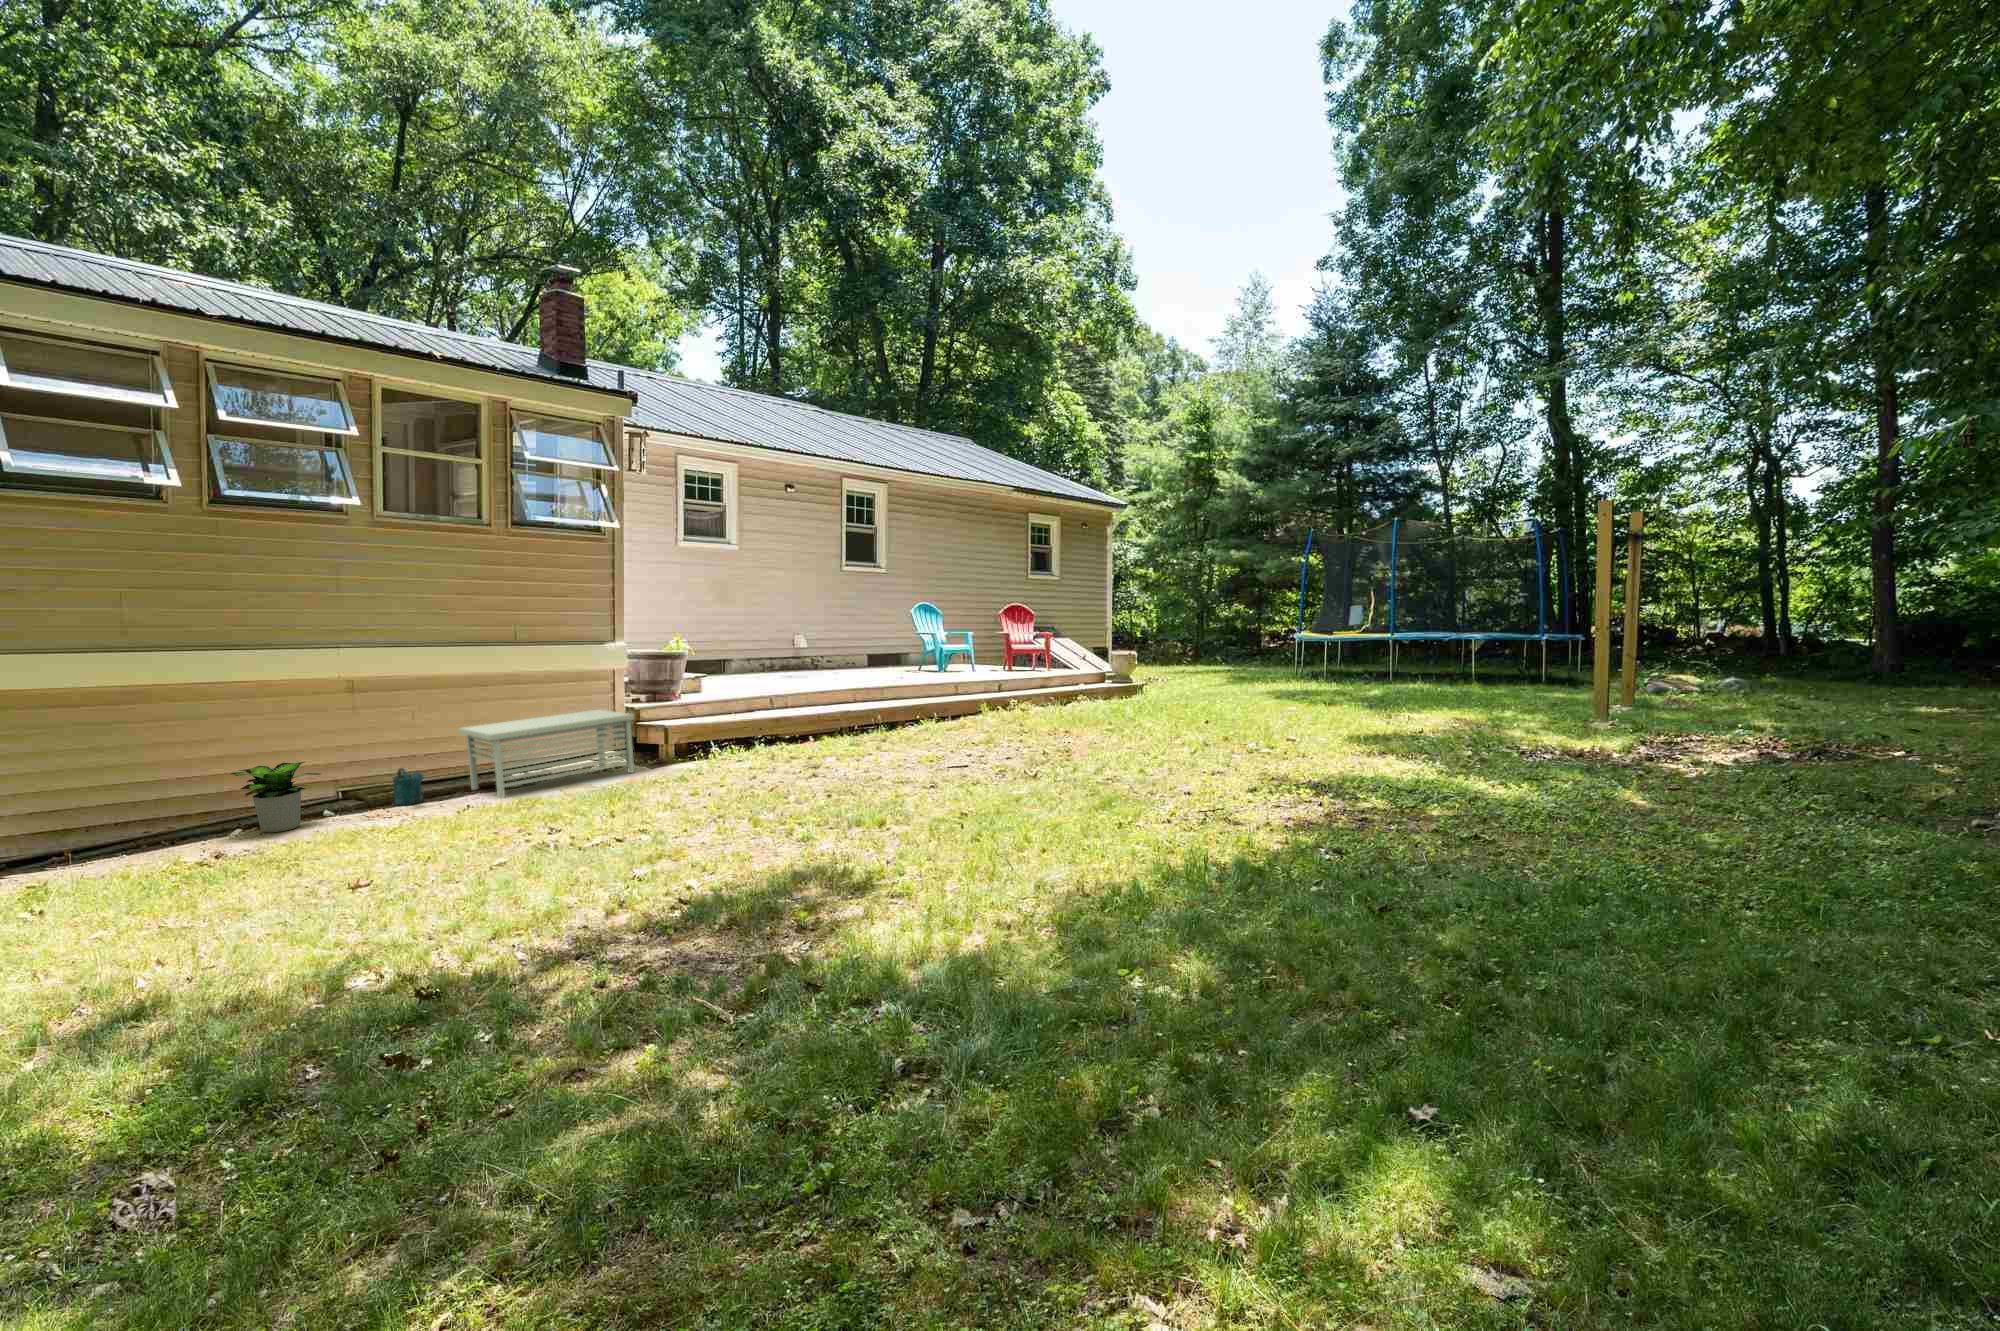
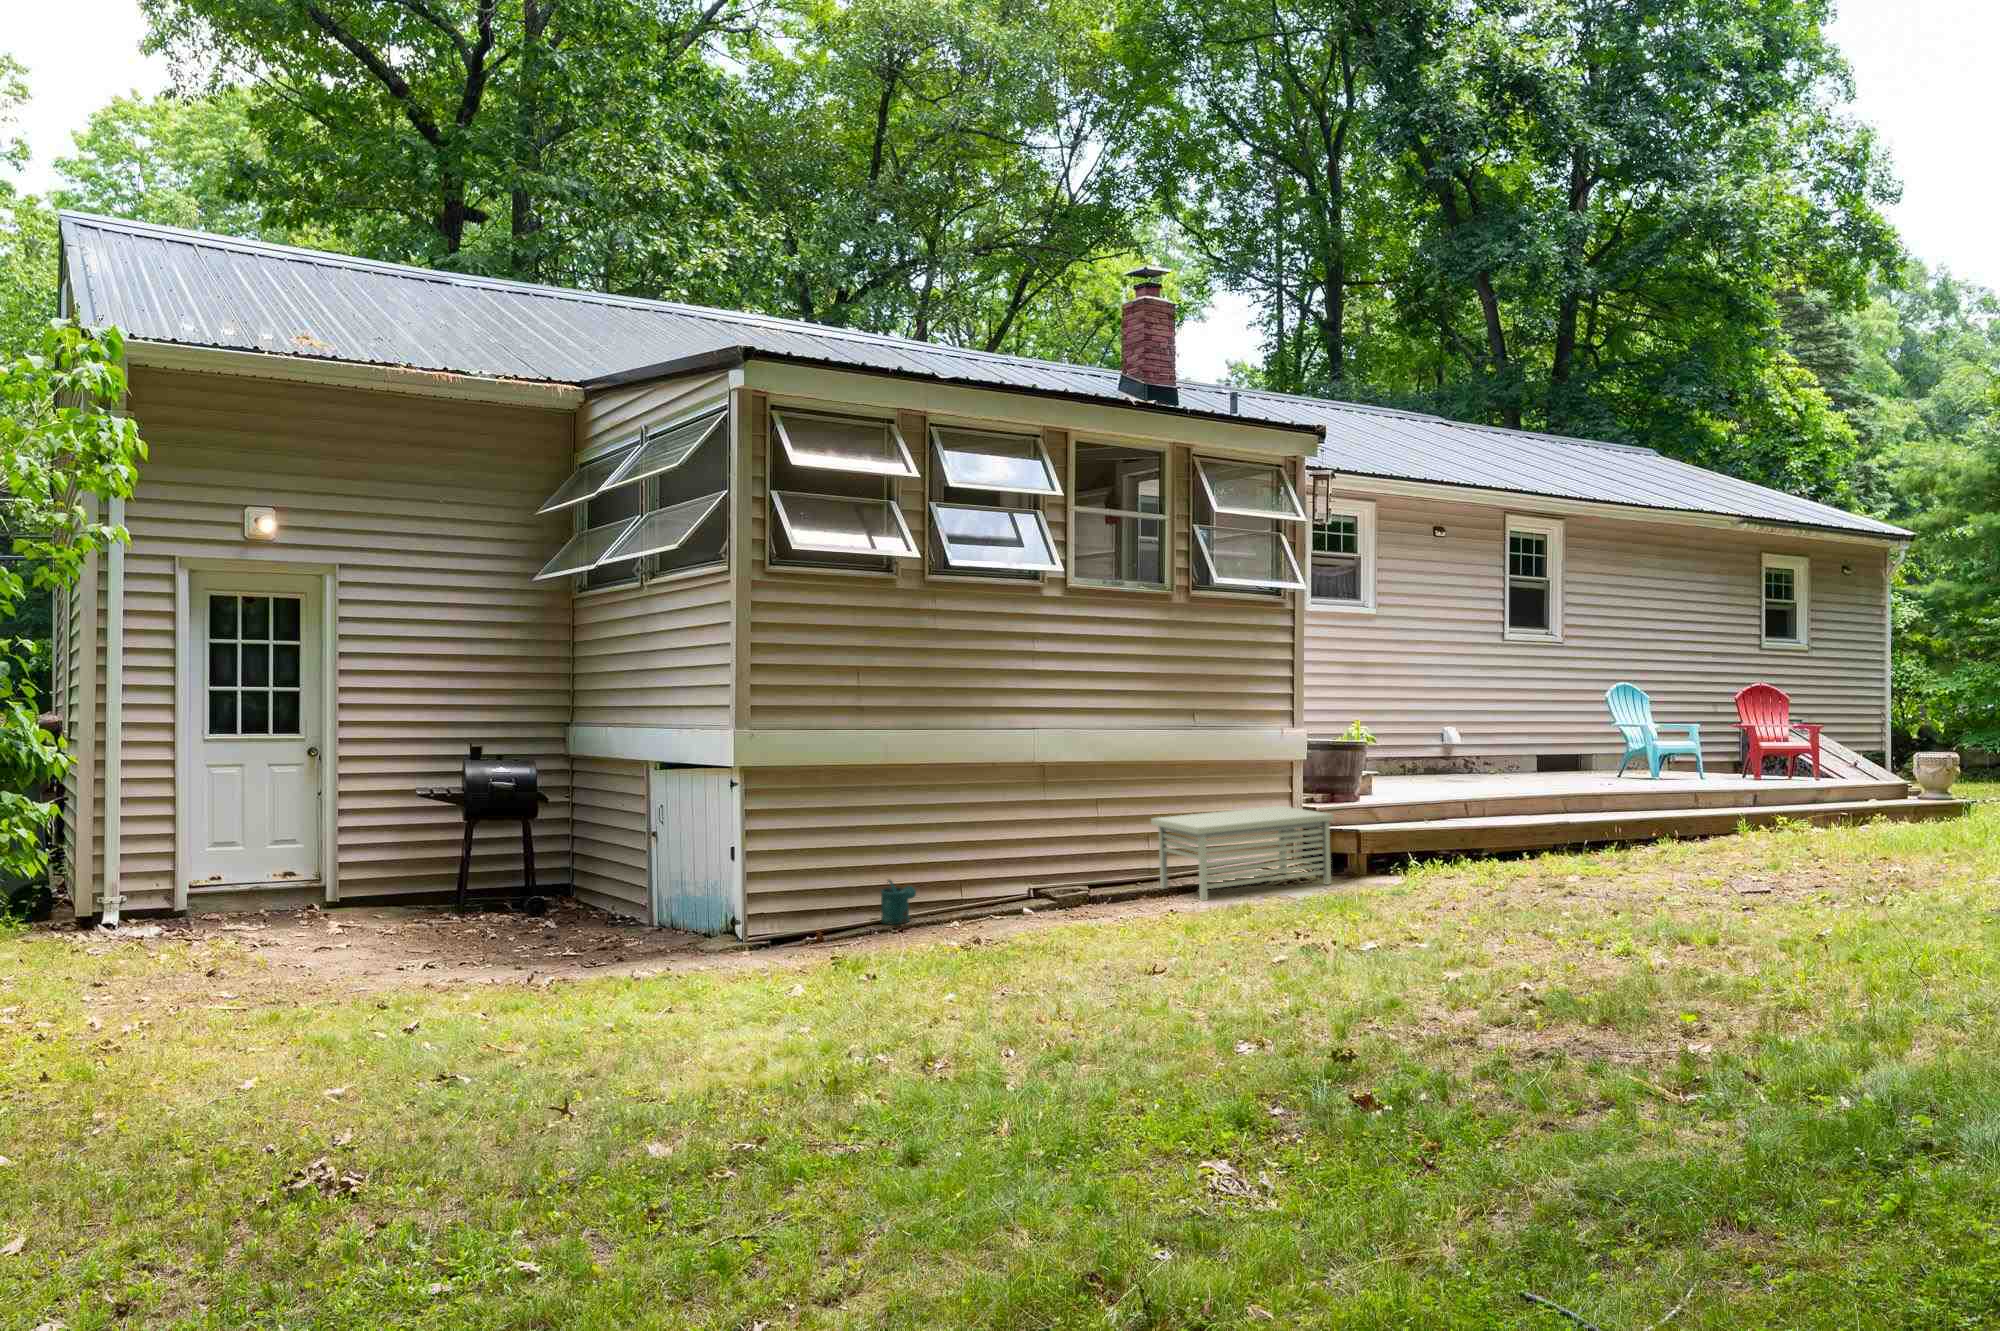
potted plant: present [231,762,320,833] -> none [975,843,1051,915]
watering can: present [393,768,424,806] -> present [881,880,916,924]

